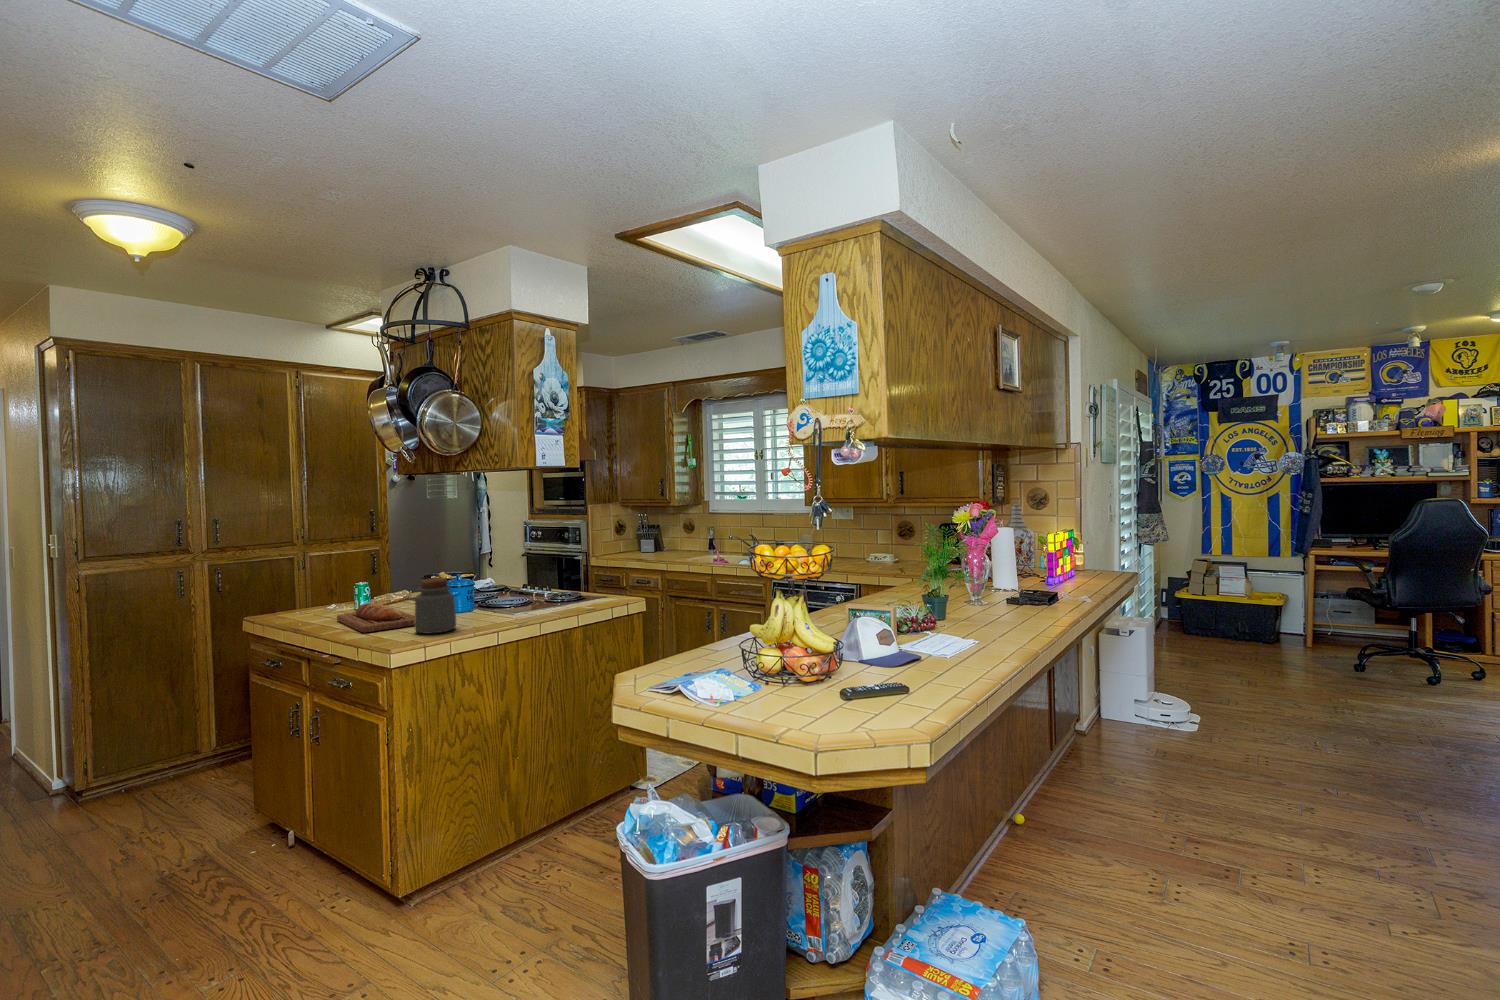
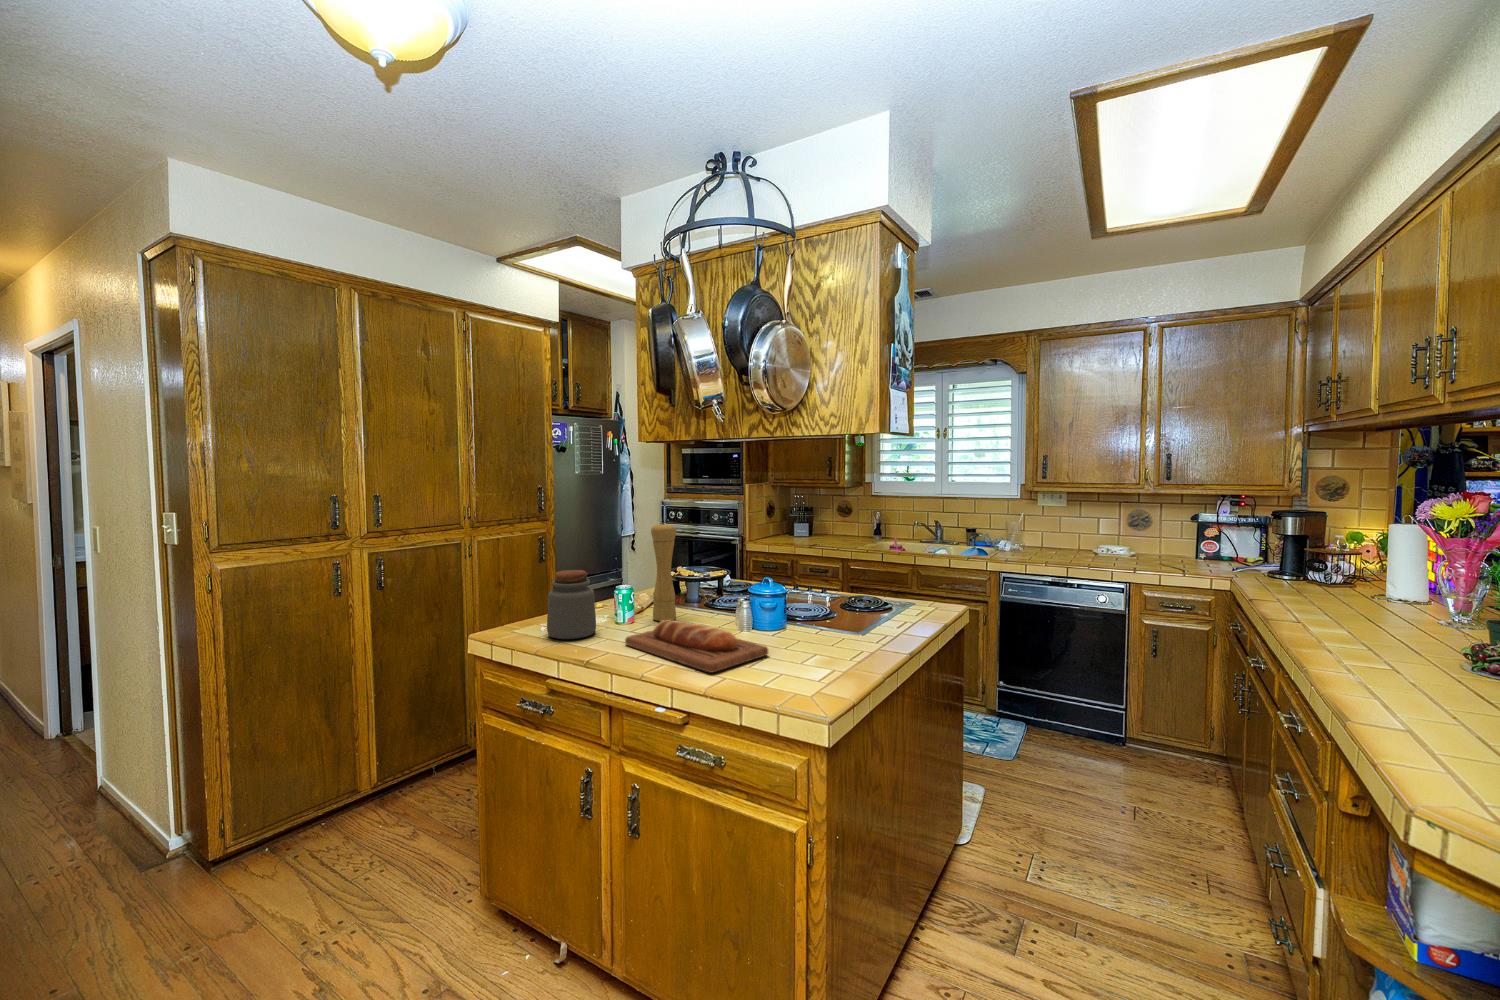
pepper mill: none [381,535,402,608] -> present [651,523,676,621]
jar: present [414,578,456,634] -> present [547,570,596,639]

